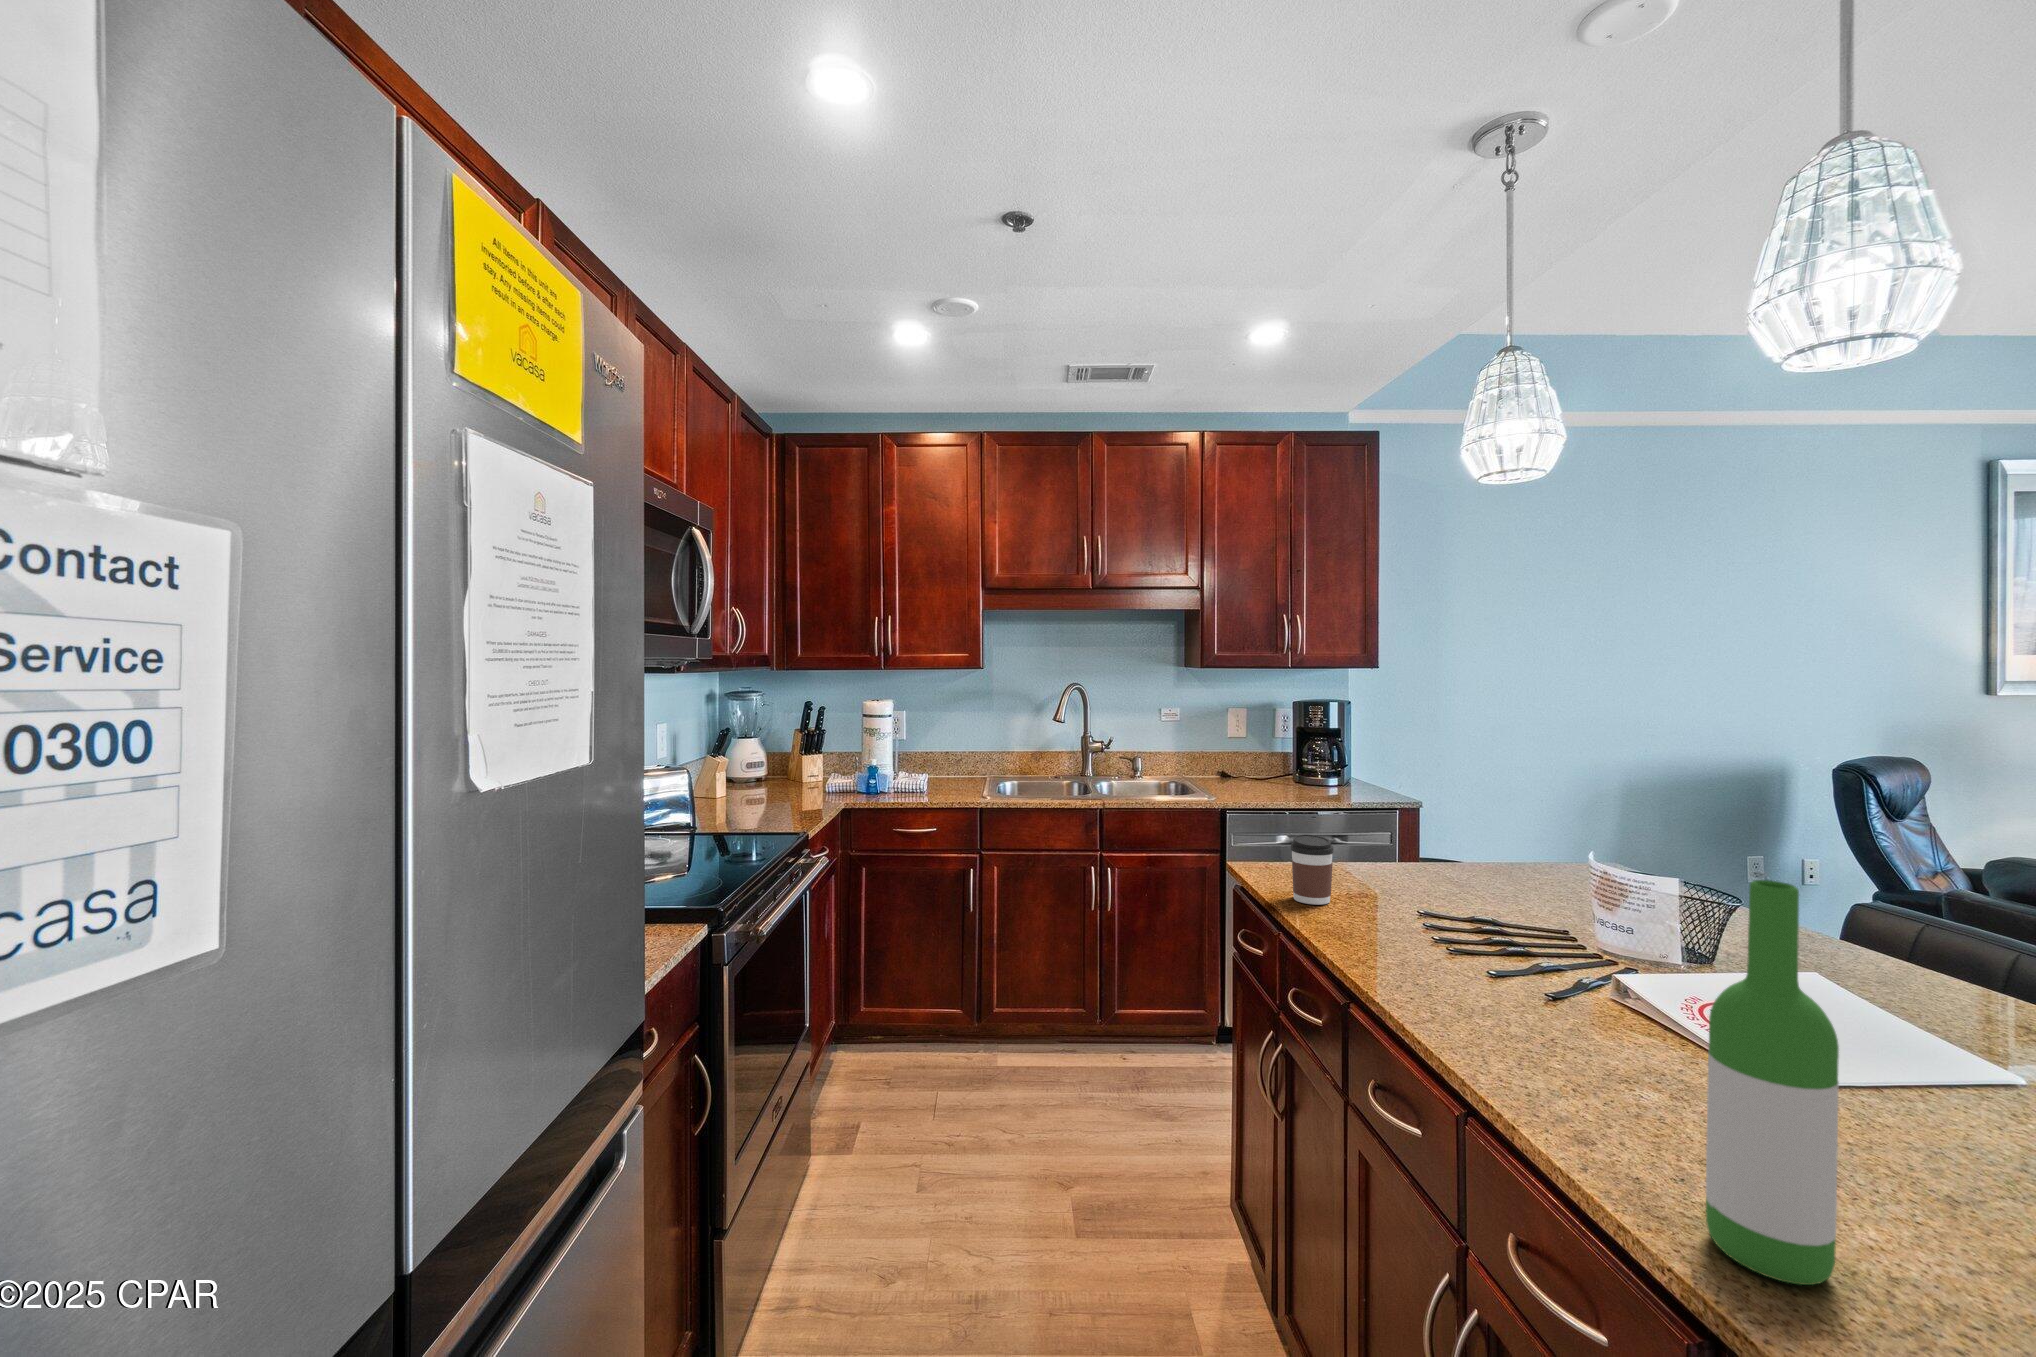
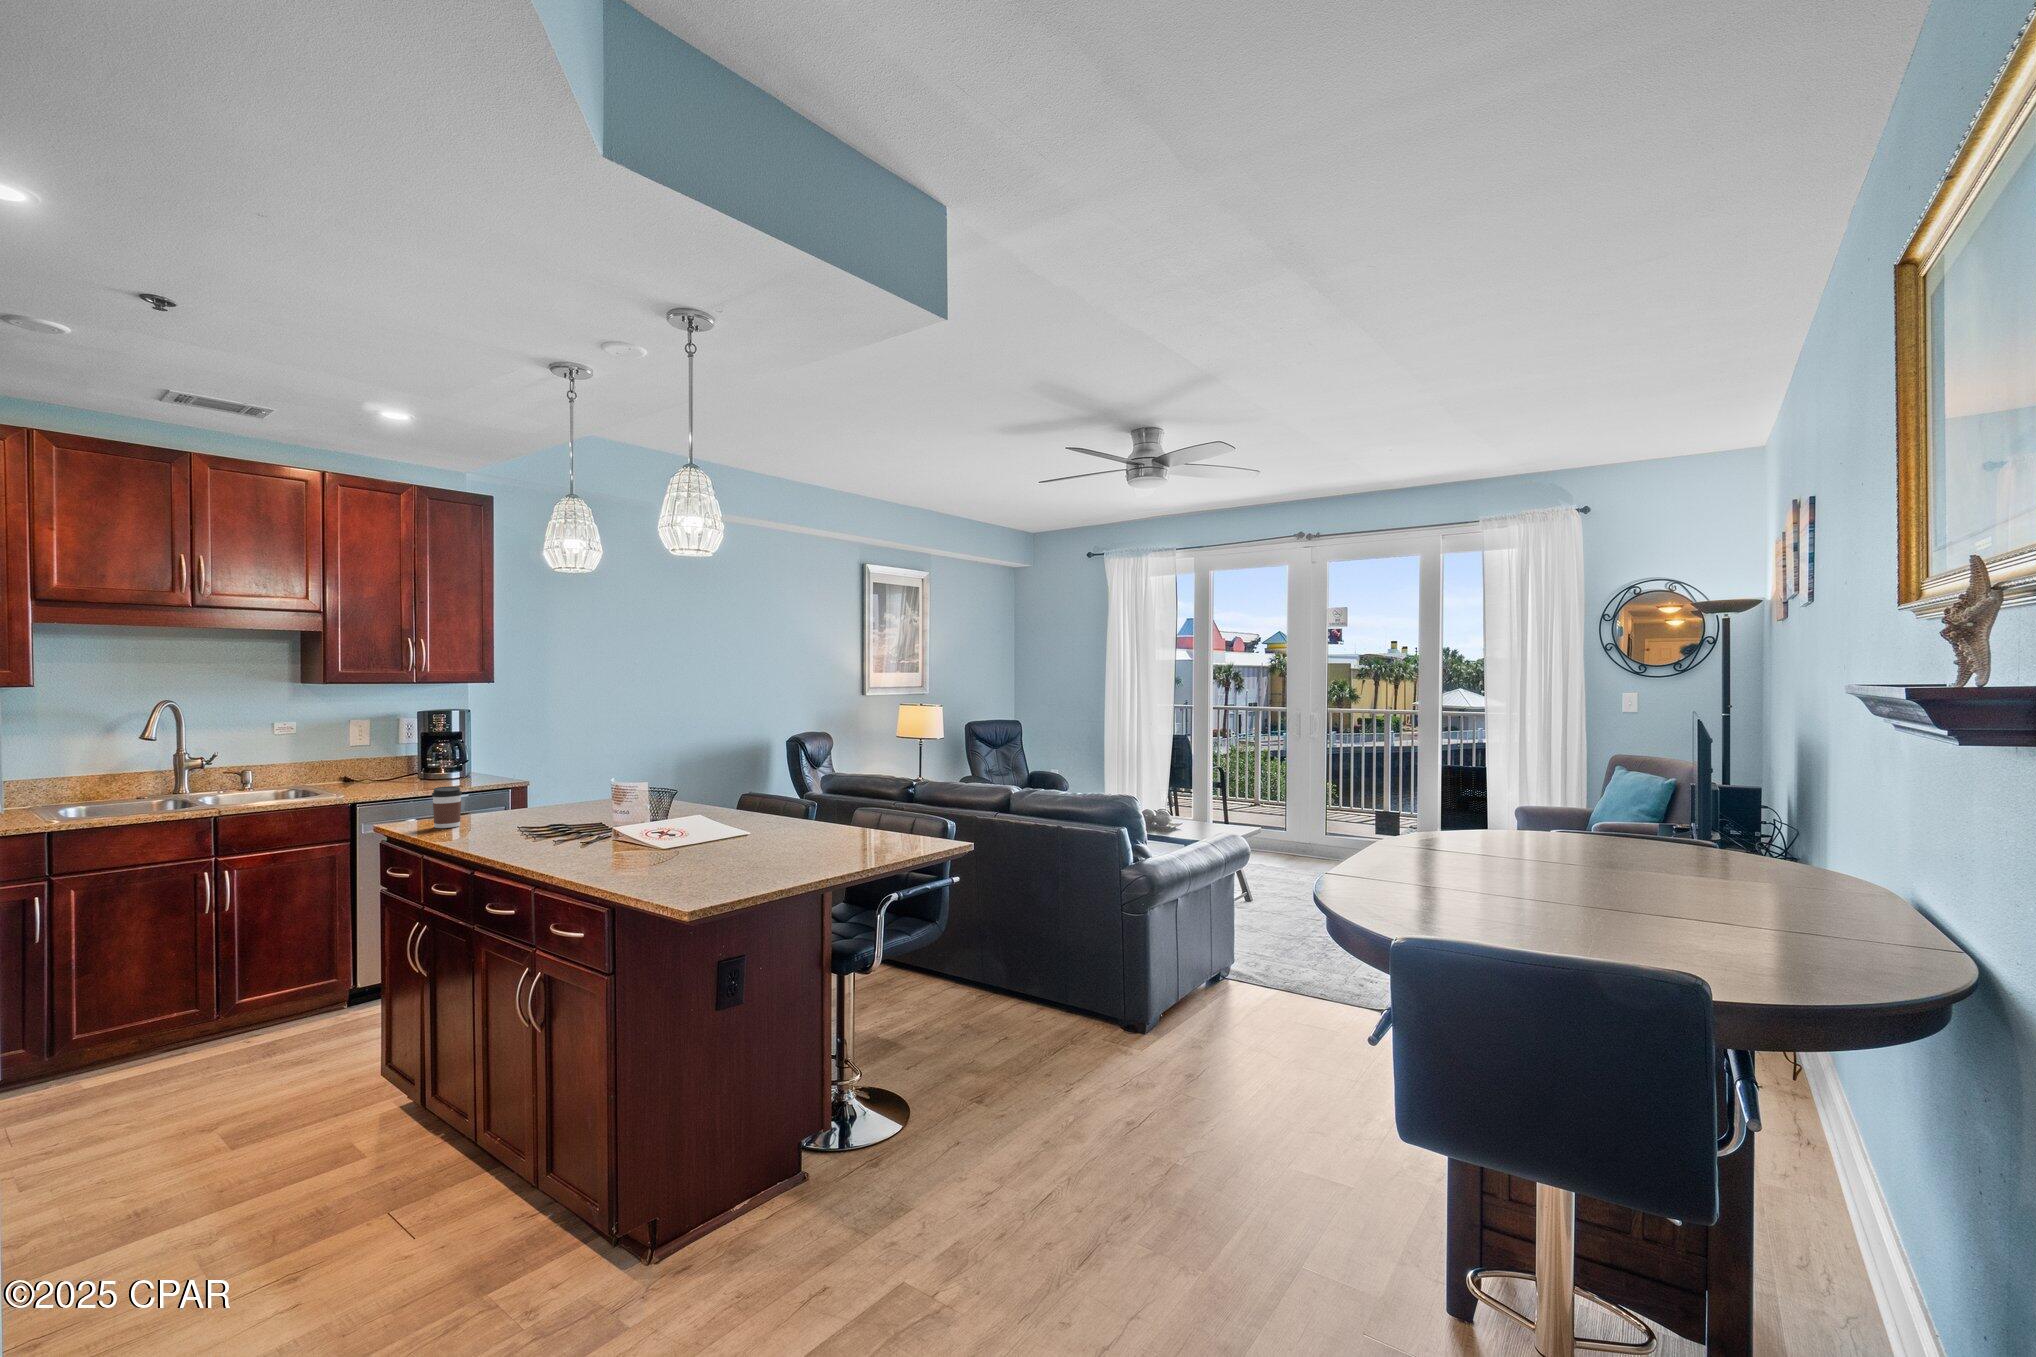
wine bottle: present [1706,880,1839,1285] -> none [604,746,638,869]

